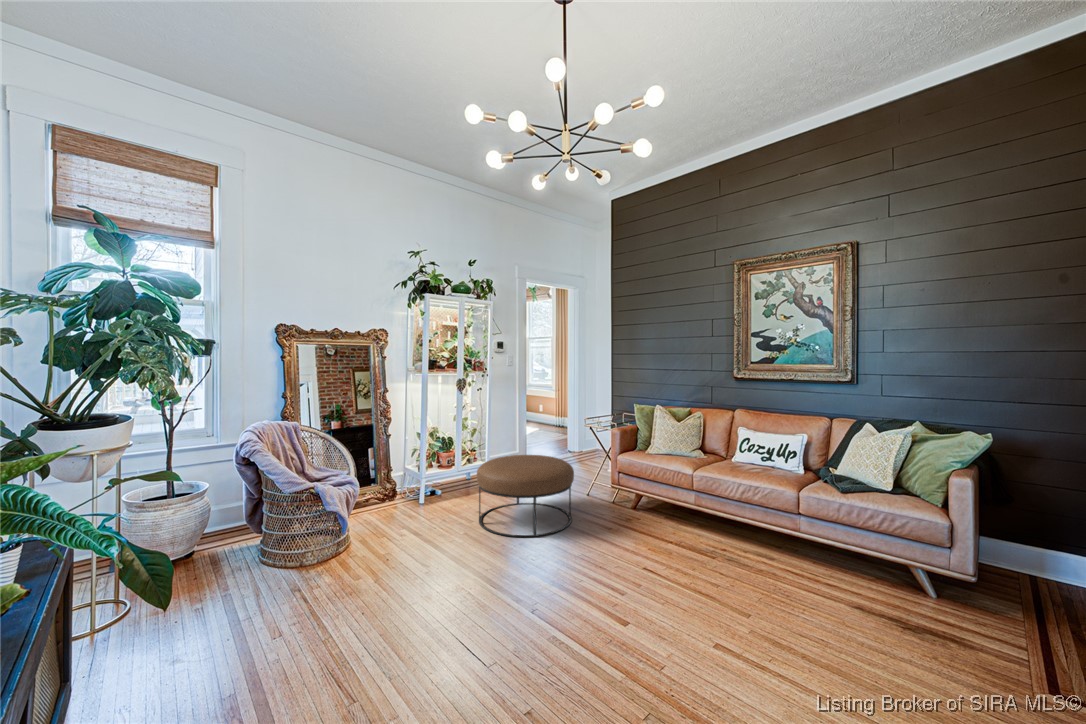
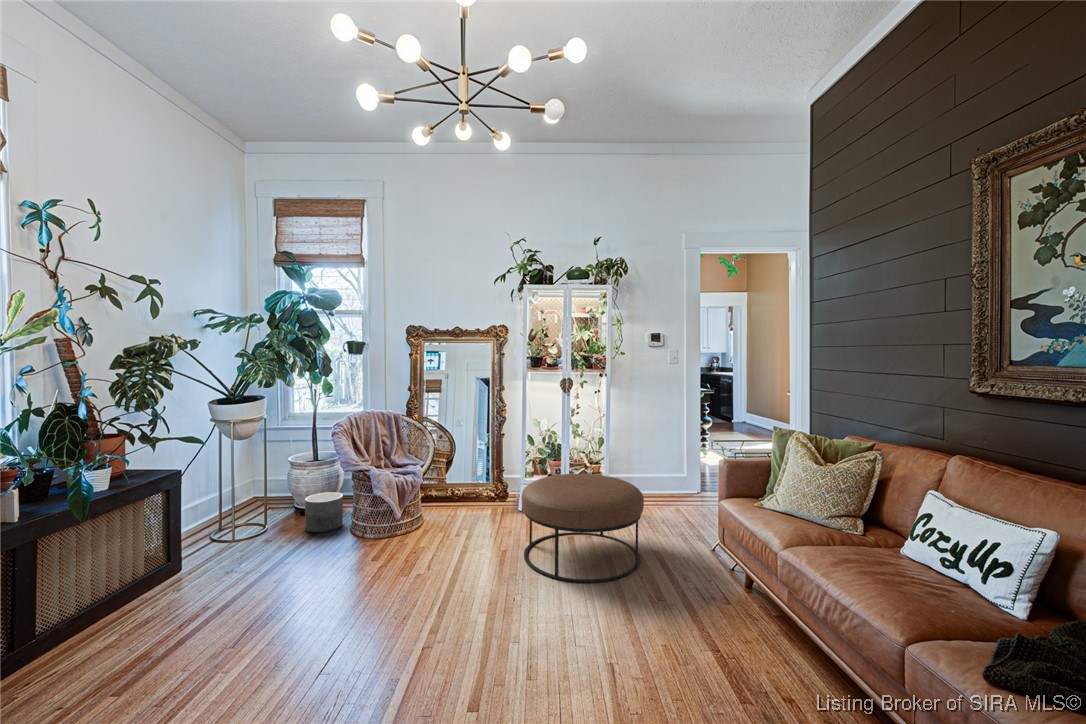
planter: none [204,527,256,581] -> present [305,492,343,533]

